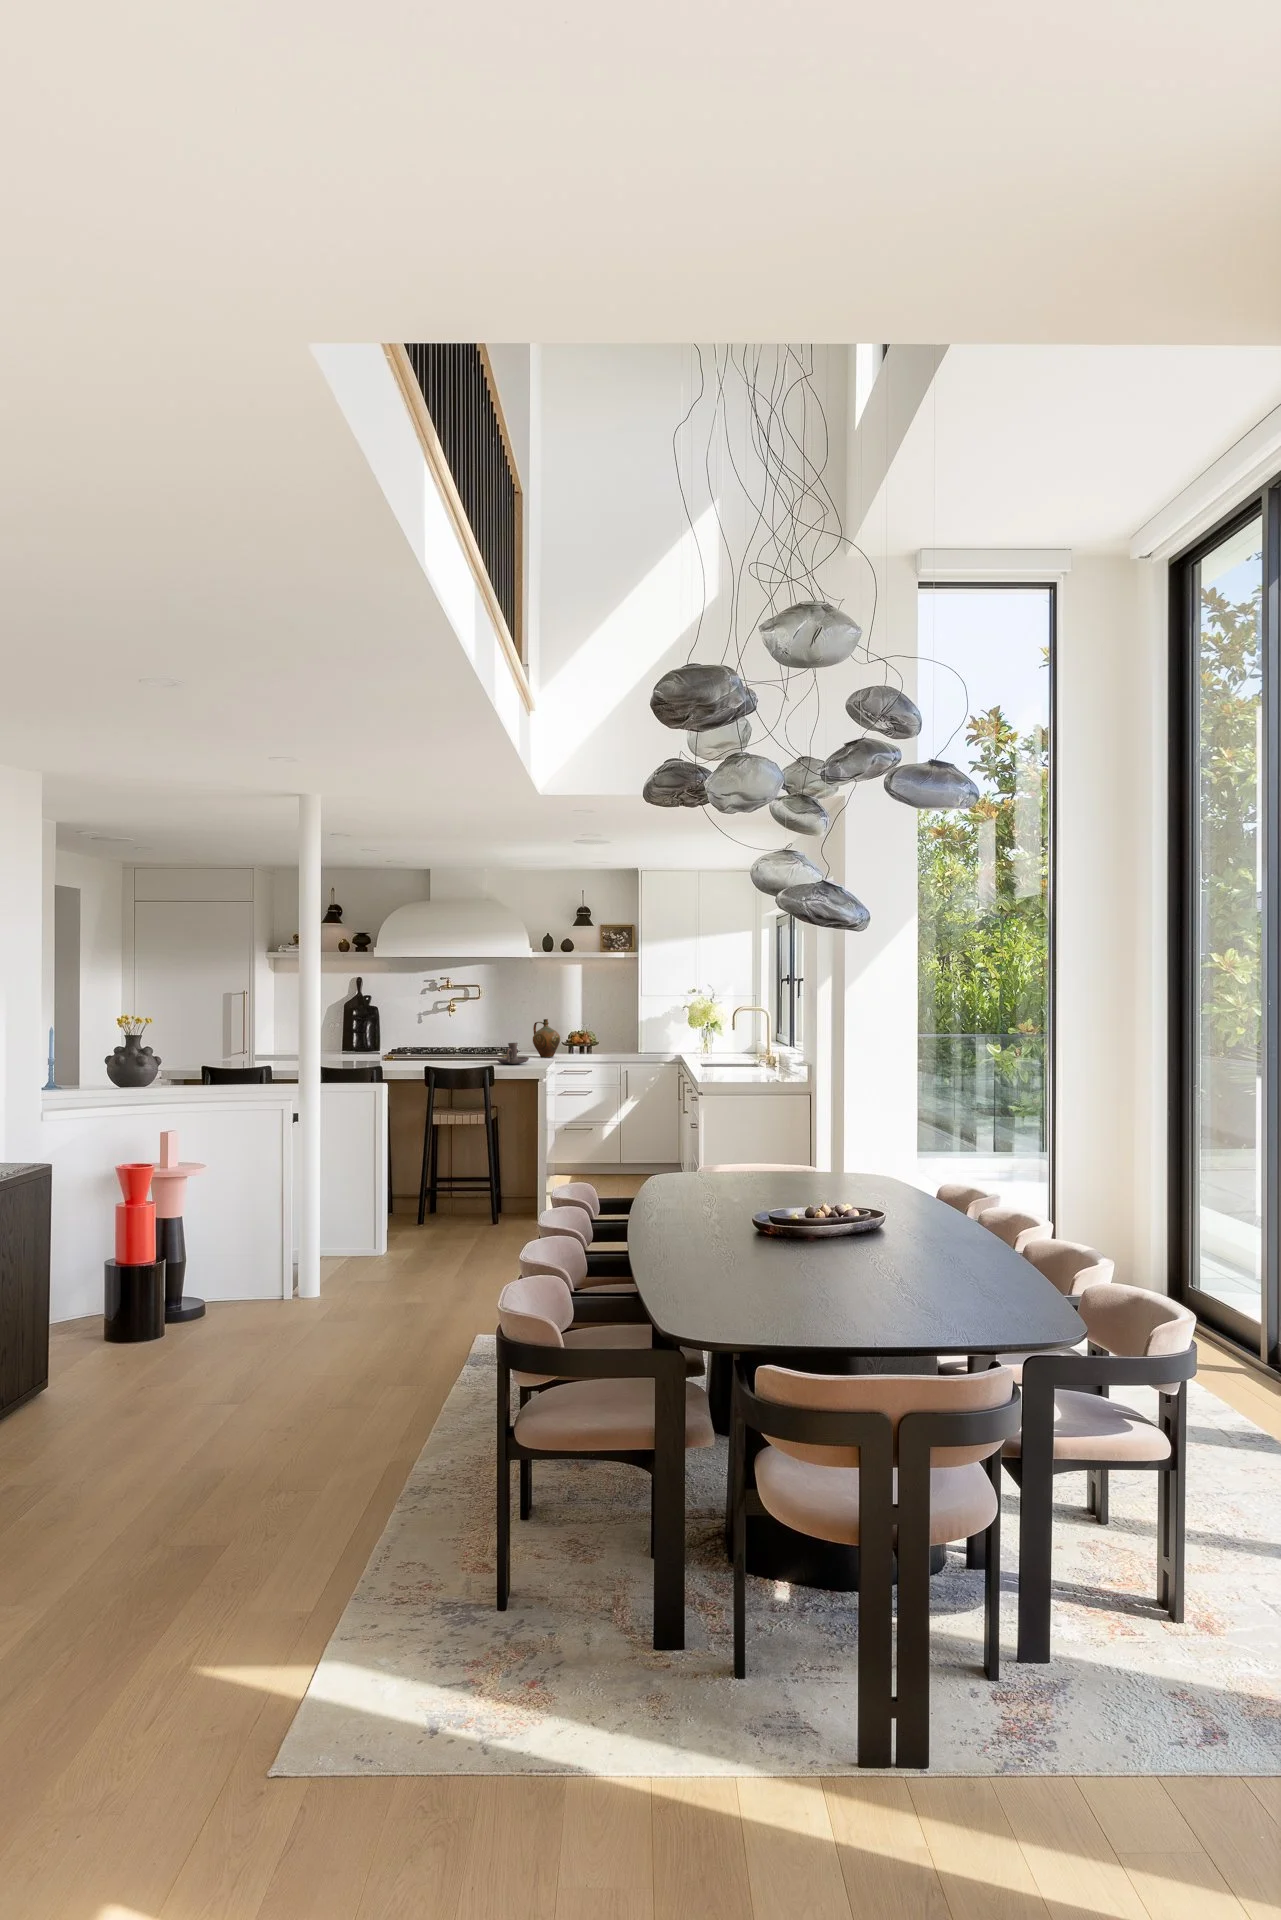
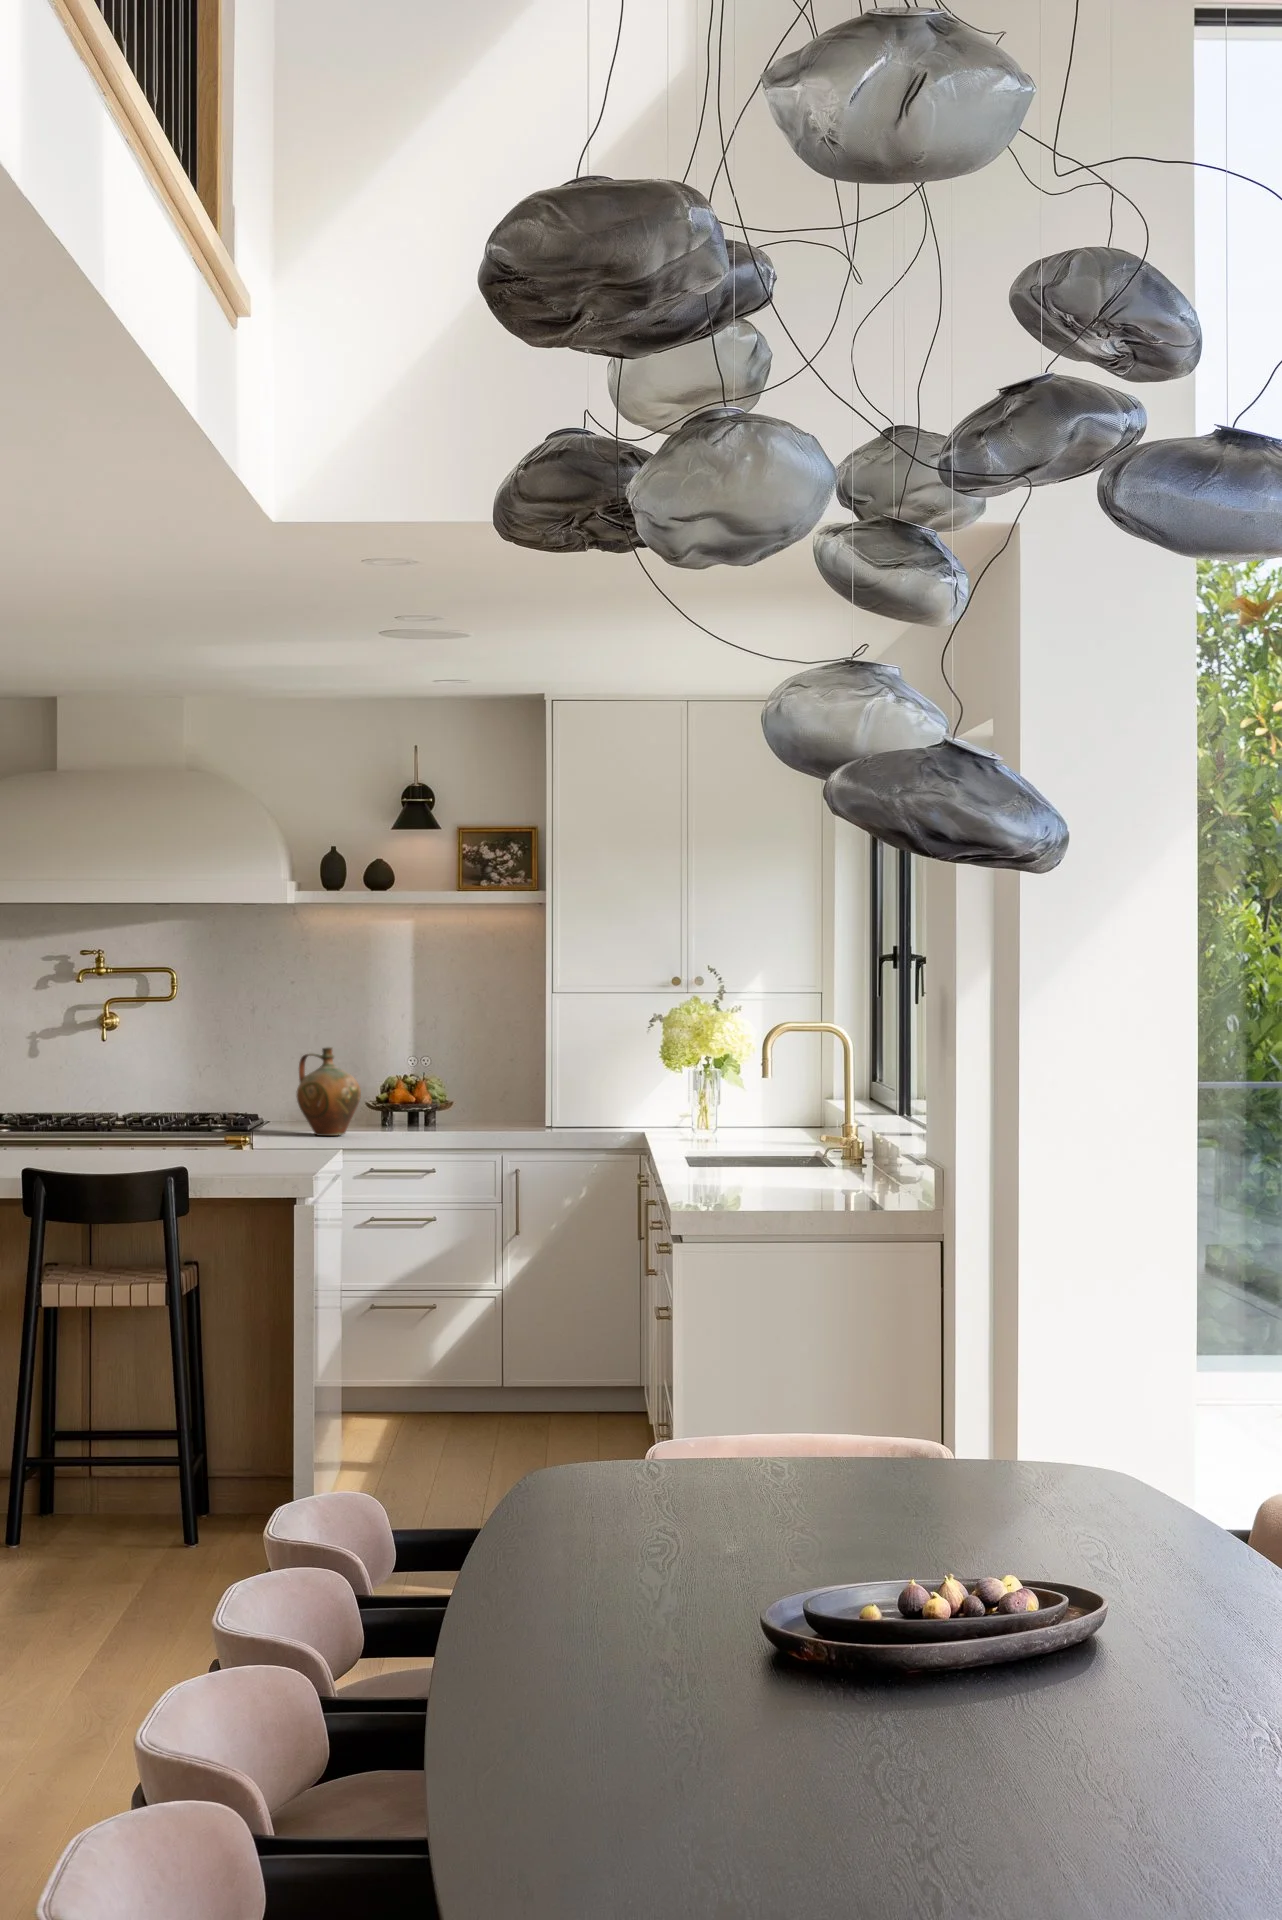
candle holder: present [497,1043,529,1064] -> none [208,1103,286,1155]

